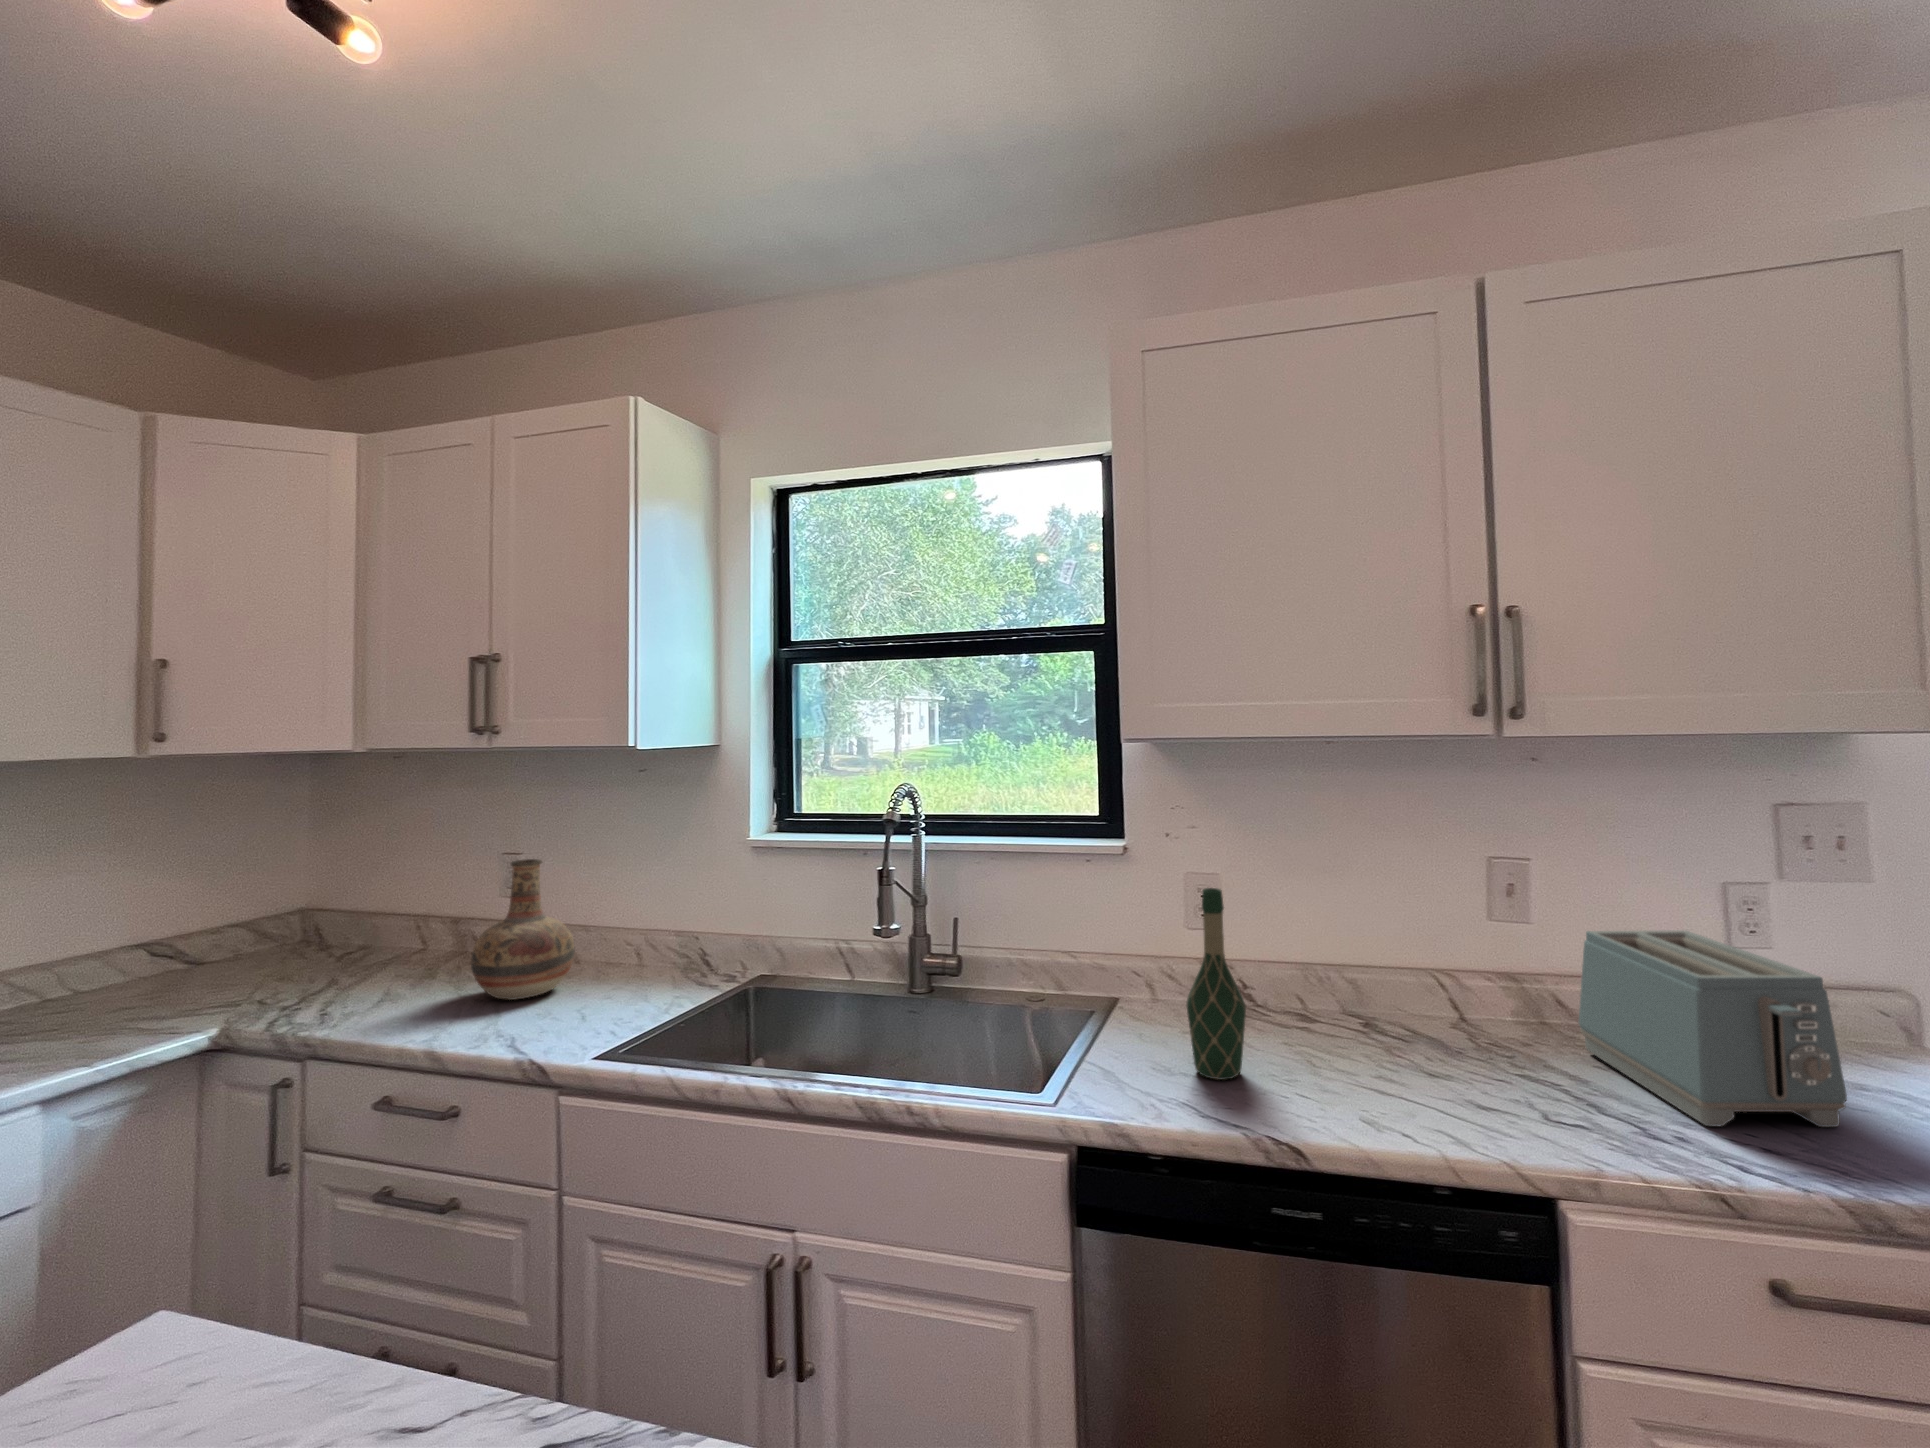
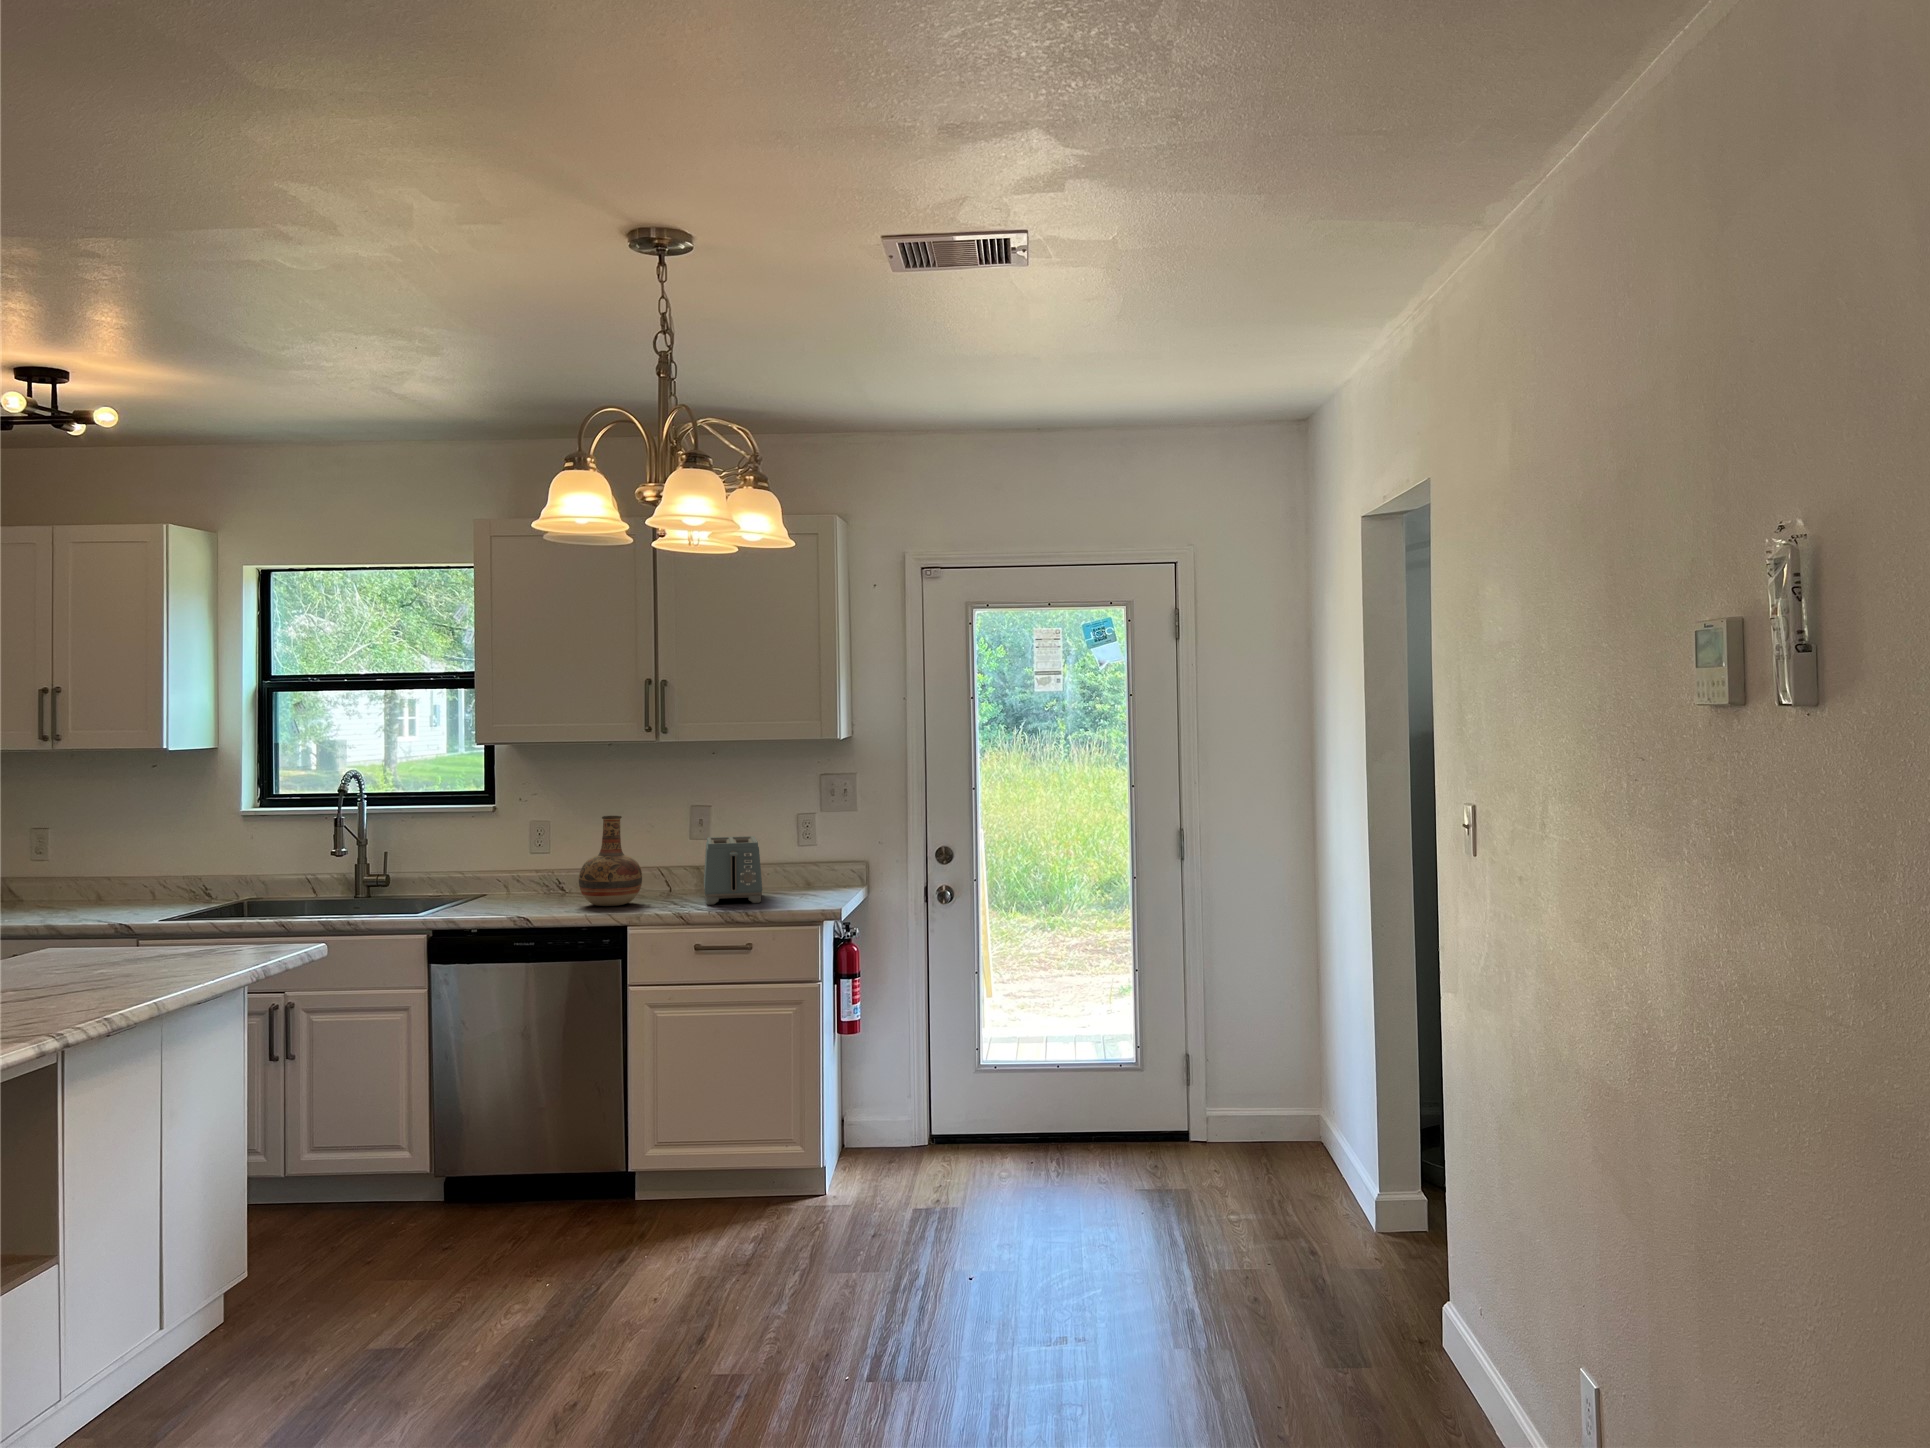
vase: present [471,859,574,1000] -> present [579,816,642,906]
wine bottle: present [1187,888,1246,1080] -> none [499,818,529,907]

